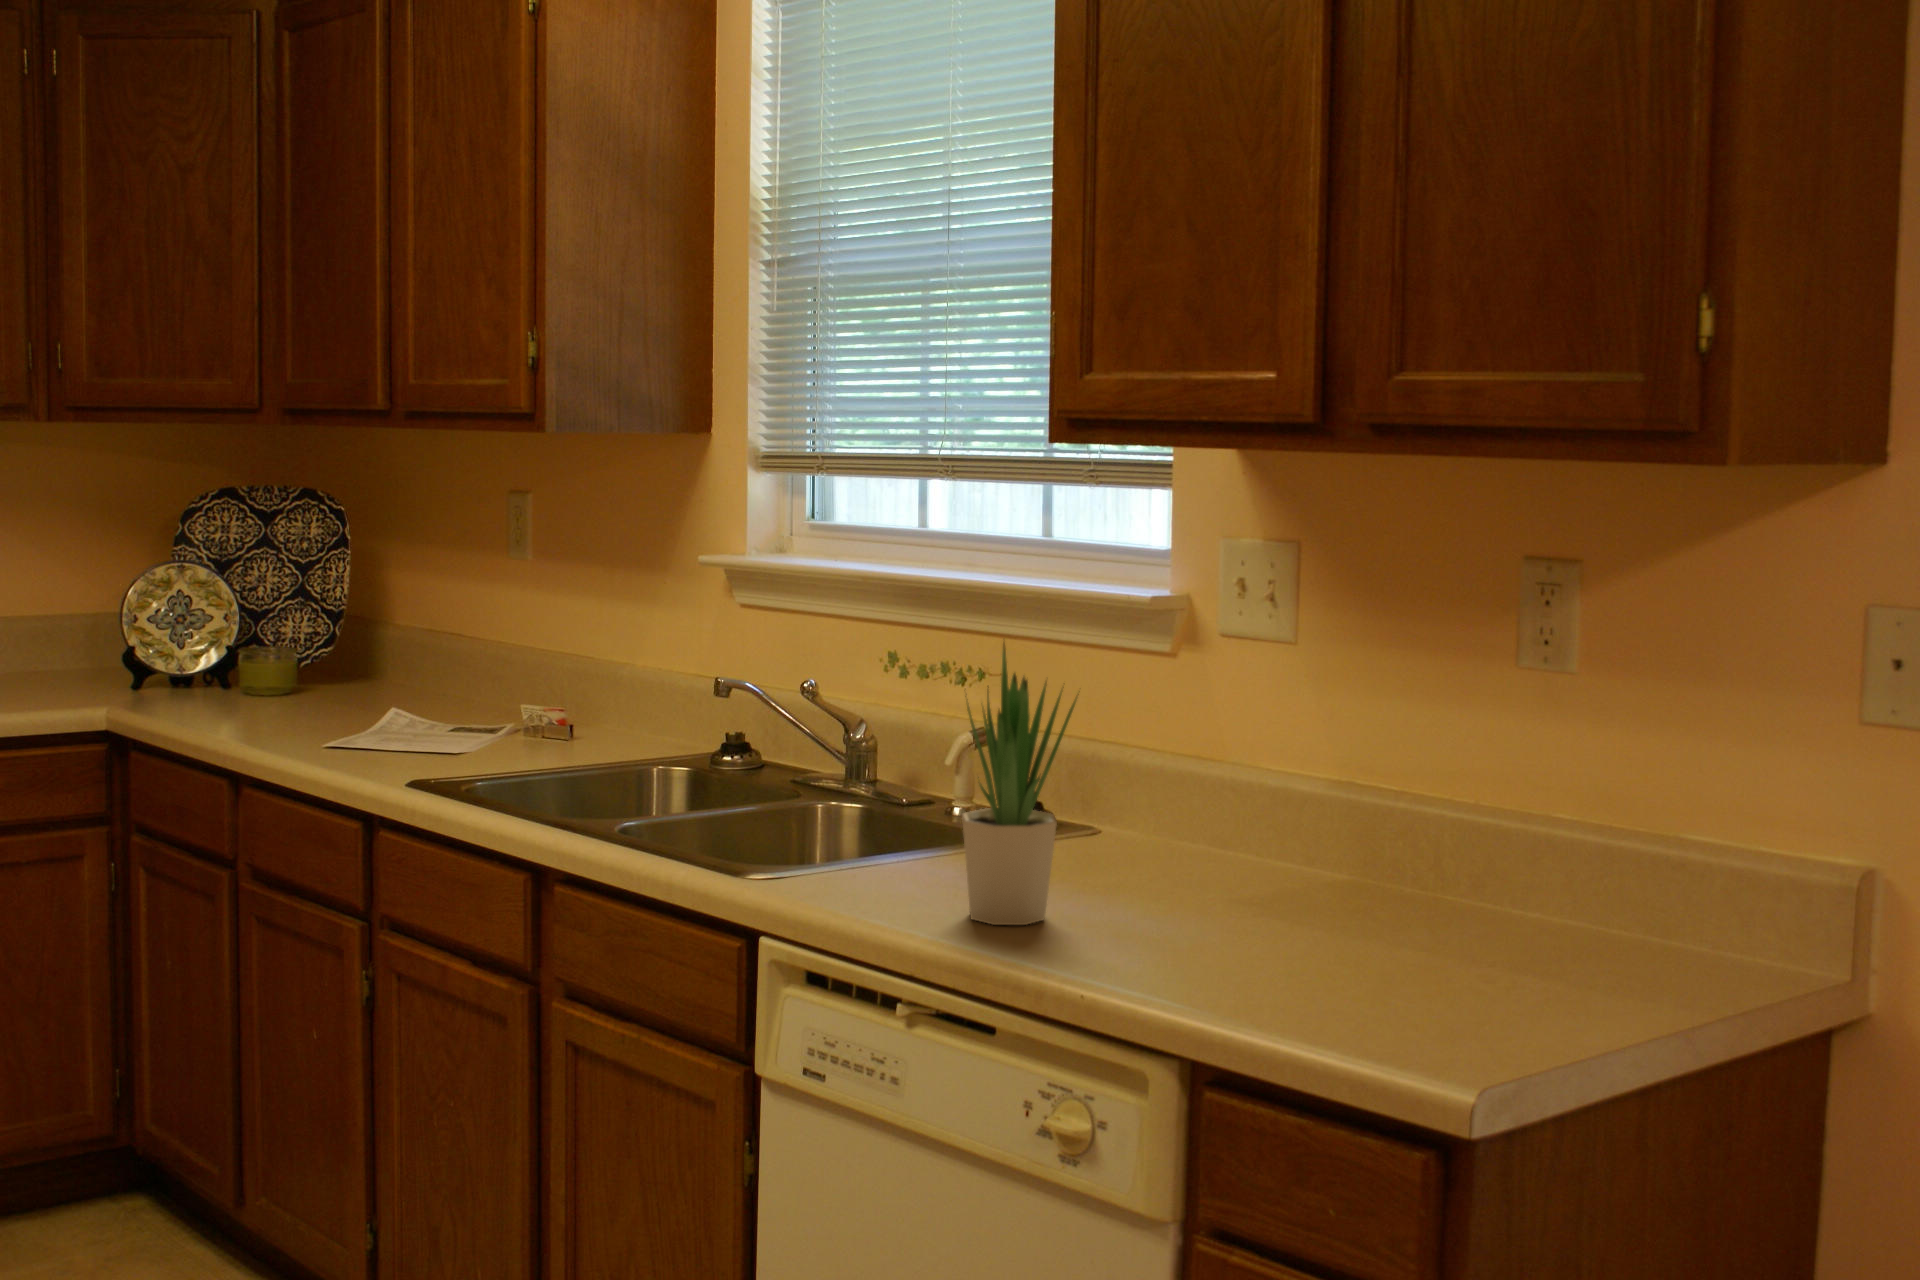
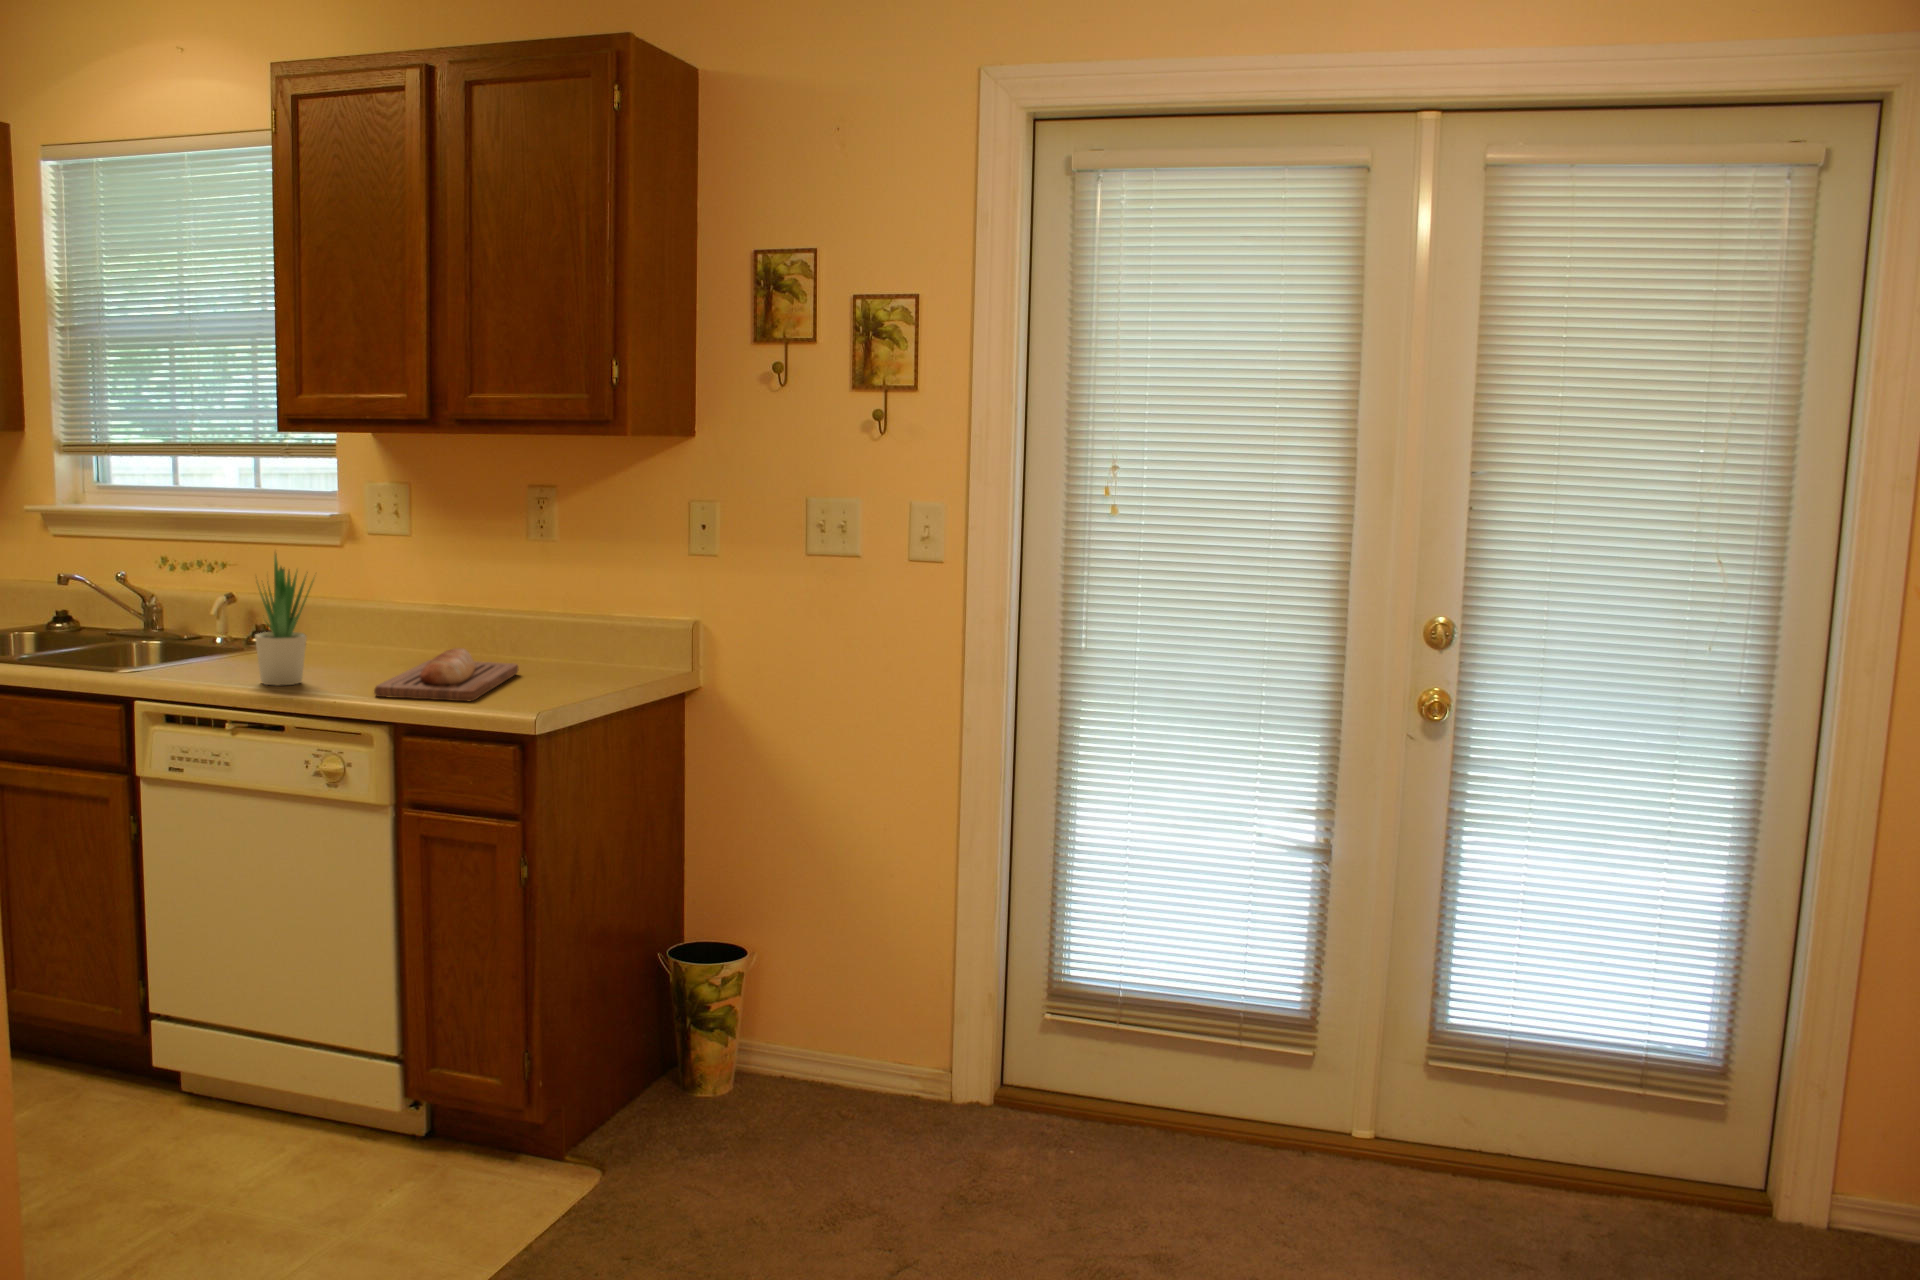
bread loaf: none [1173,864,1499,1010] -> present [374,648,519,701]

